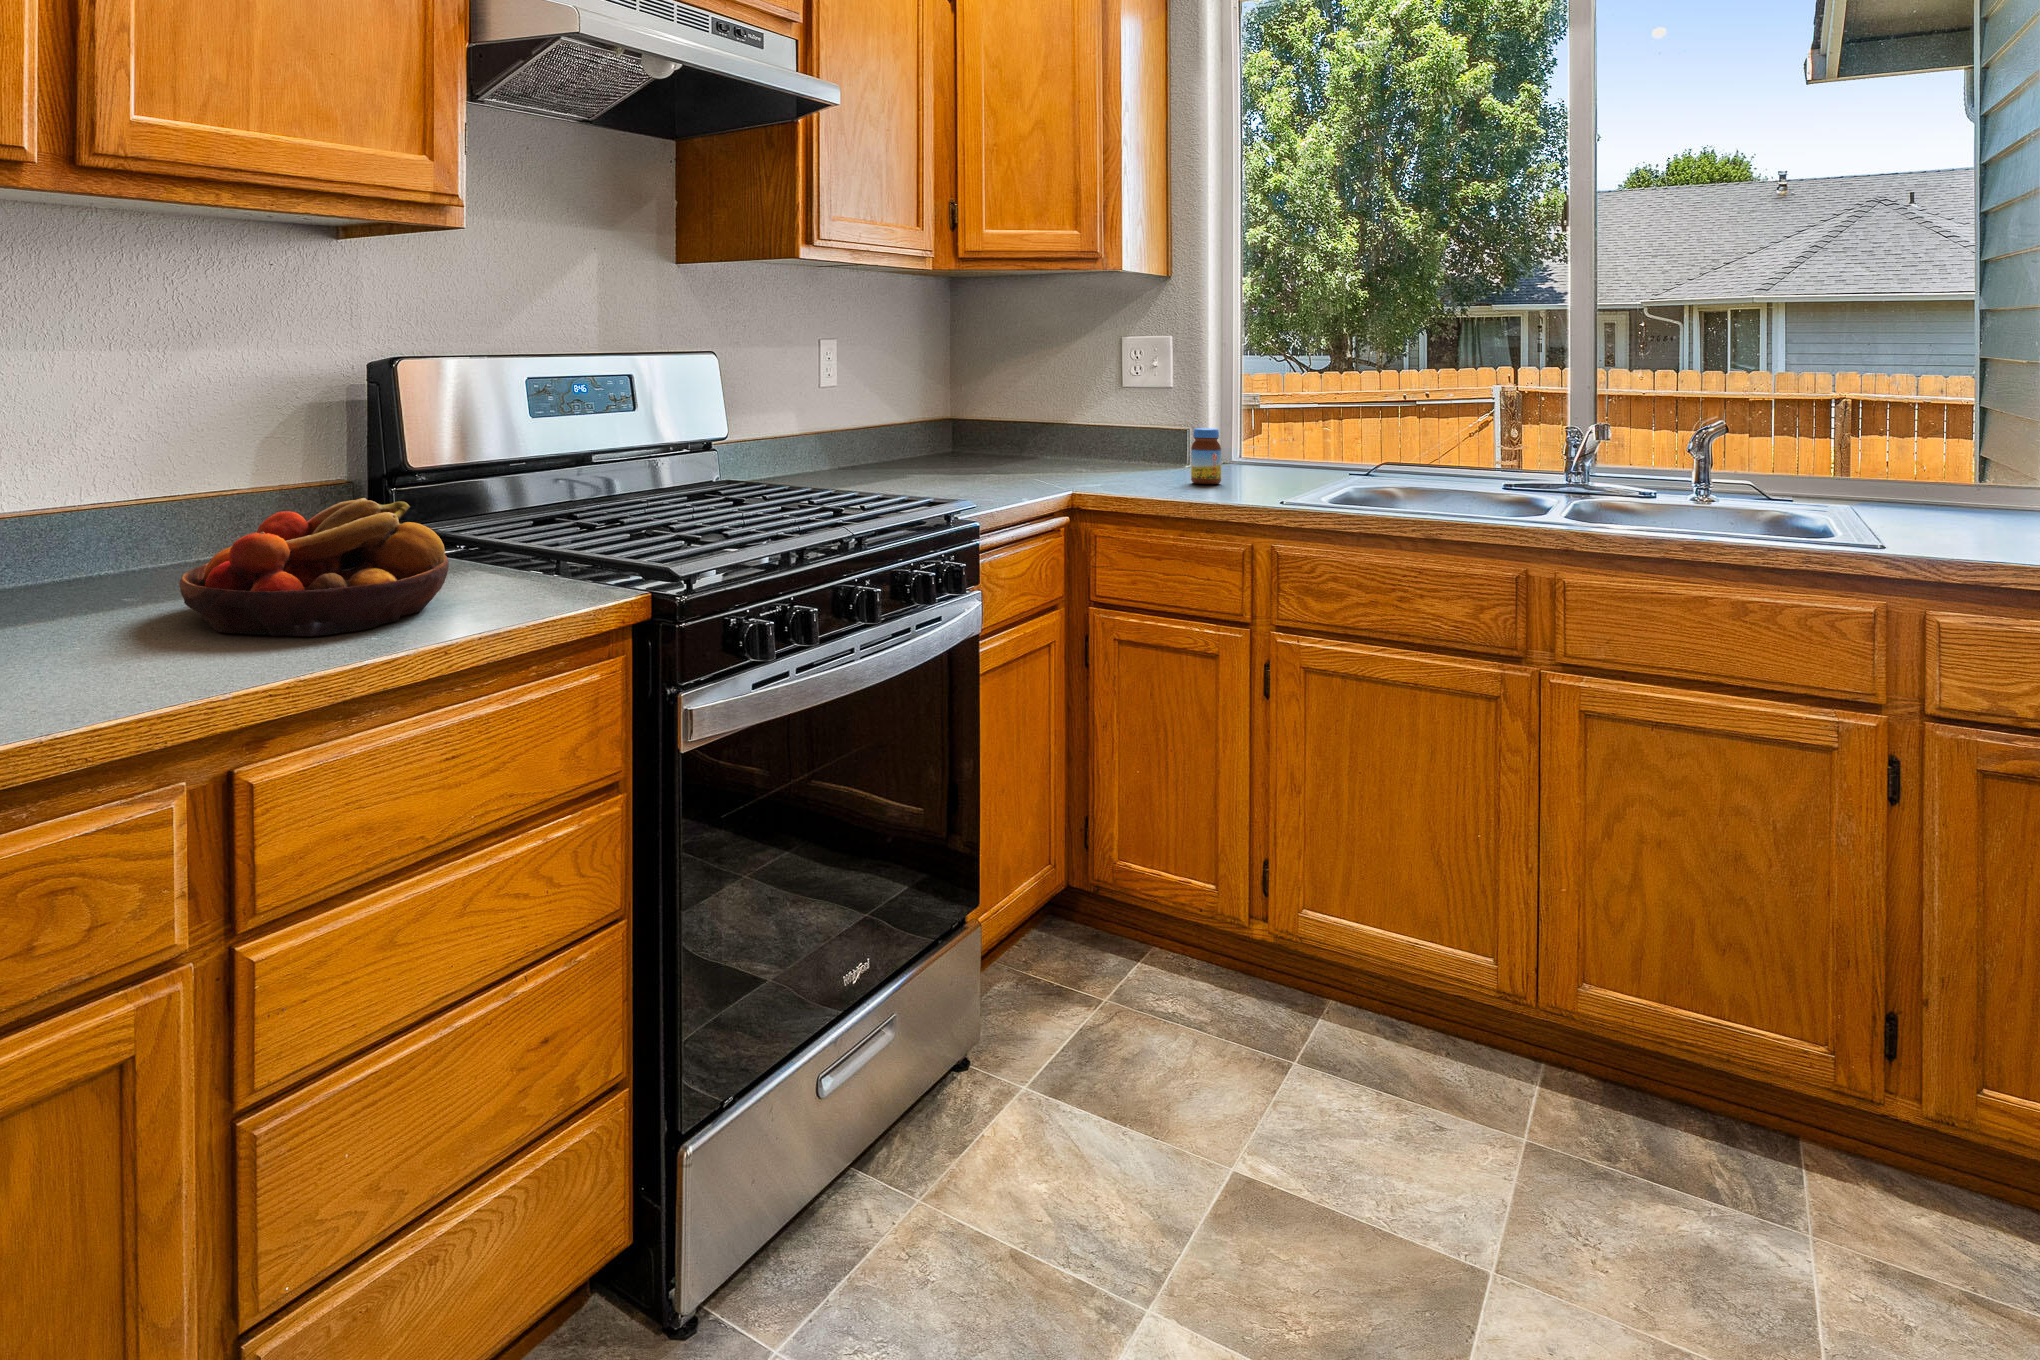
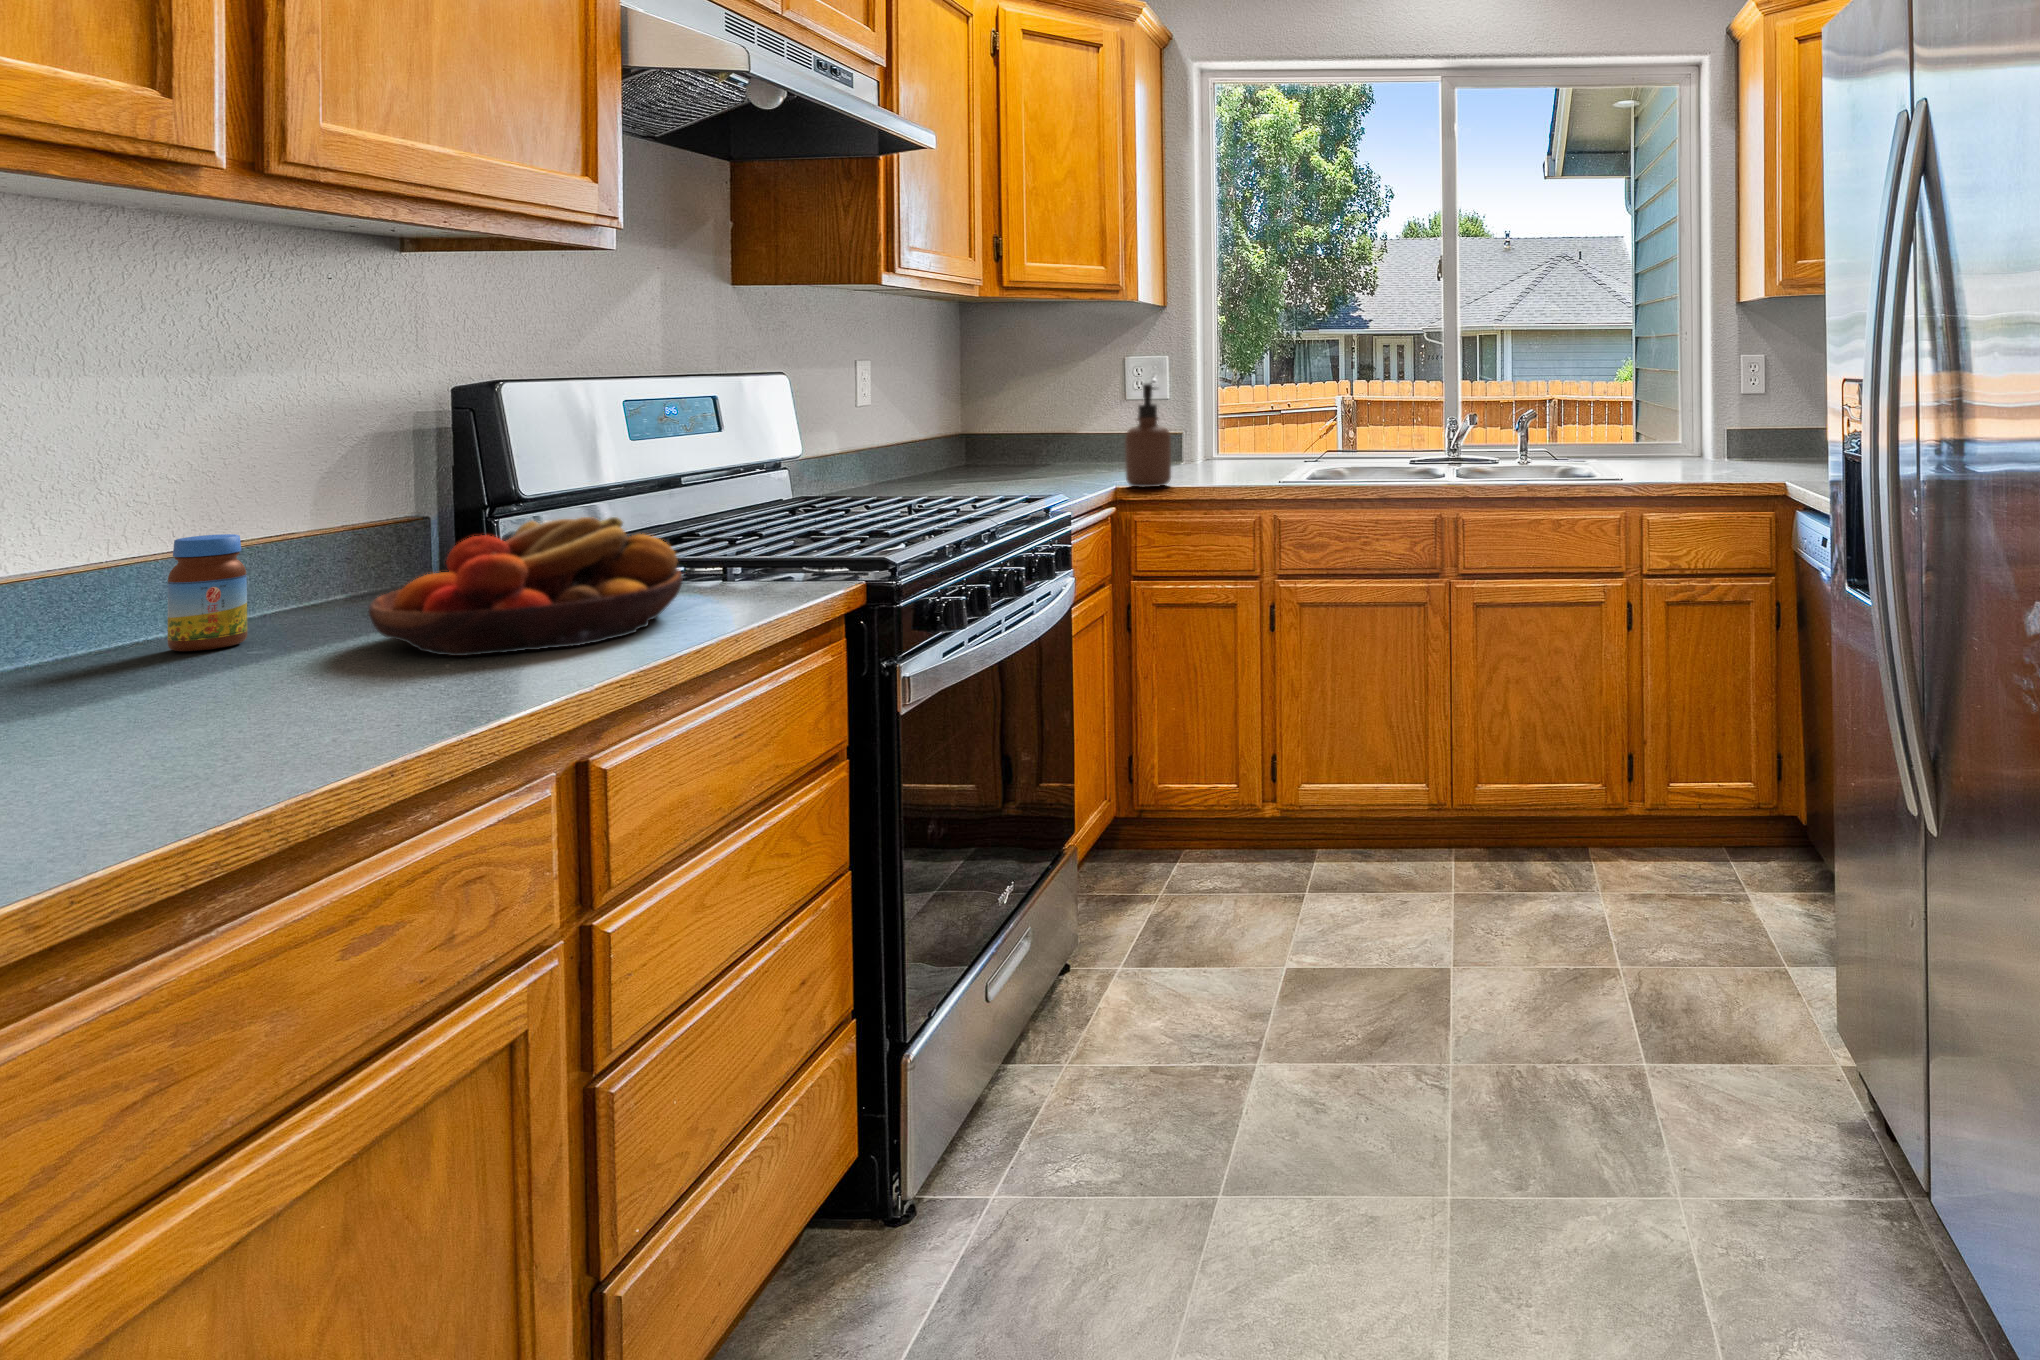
soap dispenser: none [1091,373,1147,498] -> present [1125,384,1171,487]
jar: present [1191,428,1221,484] -> present [168,534,247,651]

